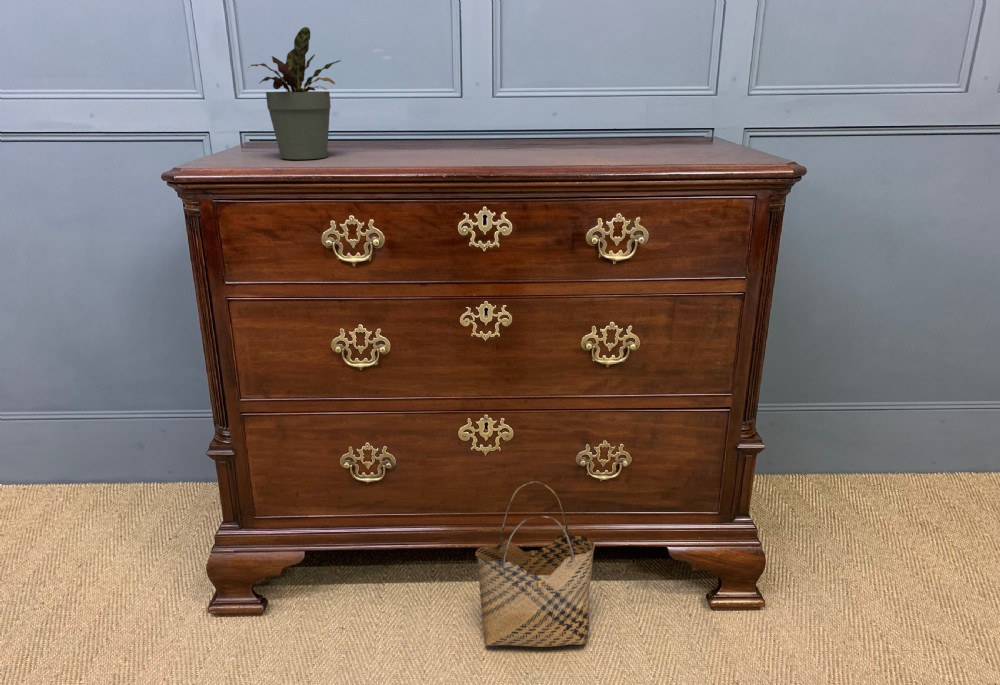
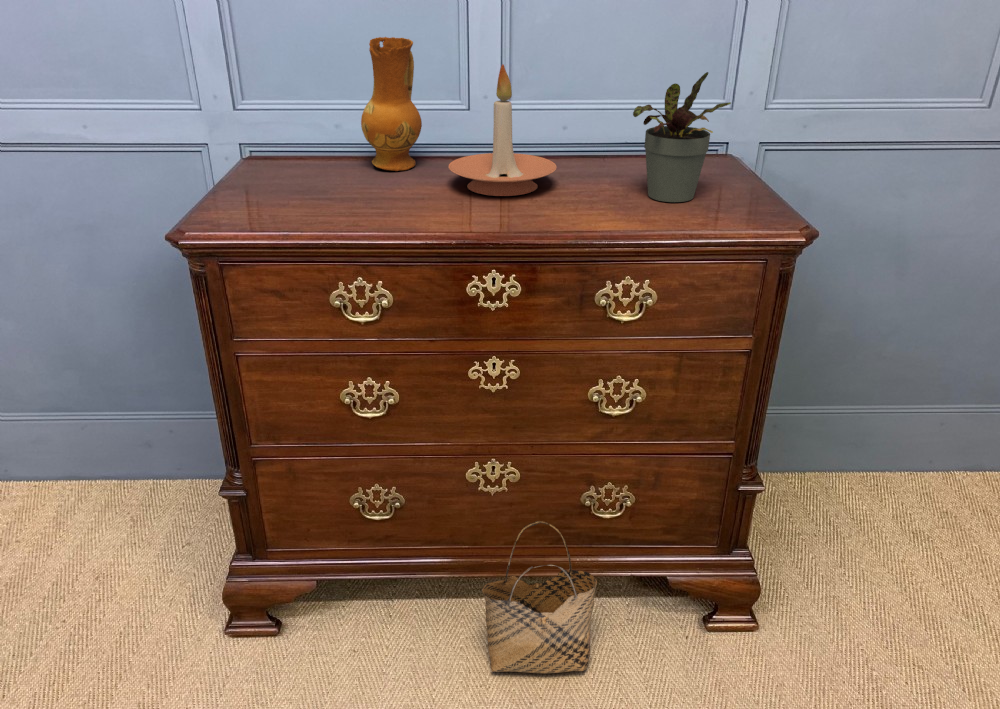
ceramic jug: none [361,19,418,145] -> present [361,37,422,171]
potted plant: present [250,27,341,159] -> present [633,72,731,202]
candle holder: none [442,28,546,153] -> present [448,64,556,196]

